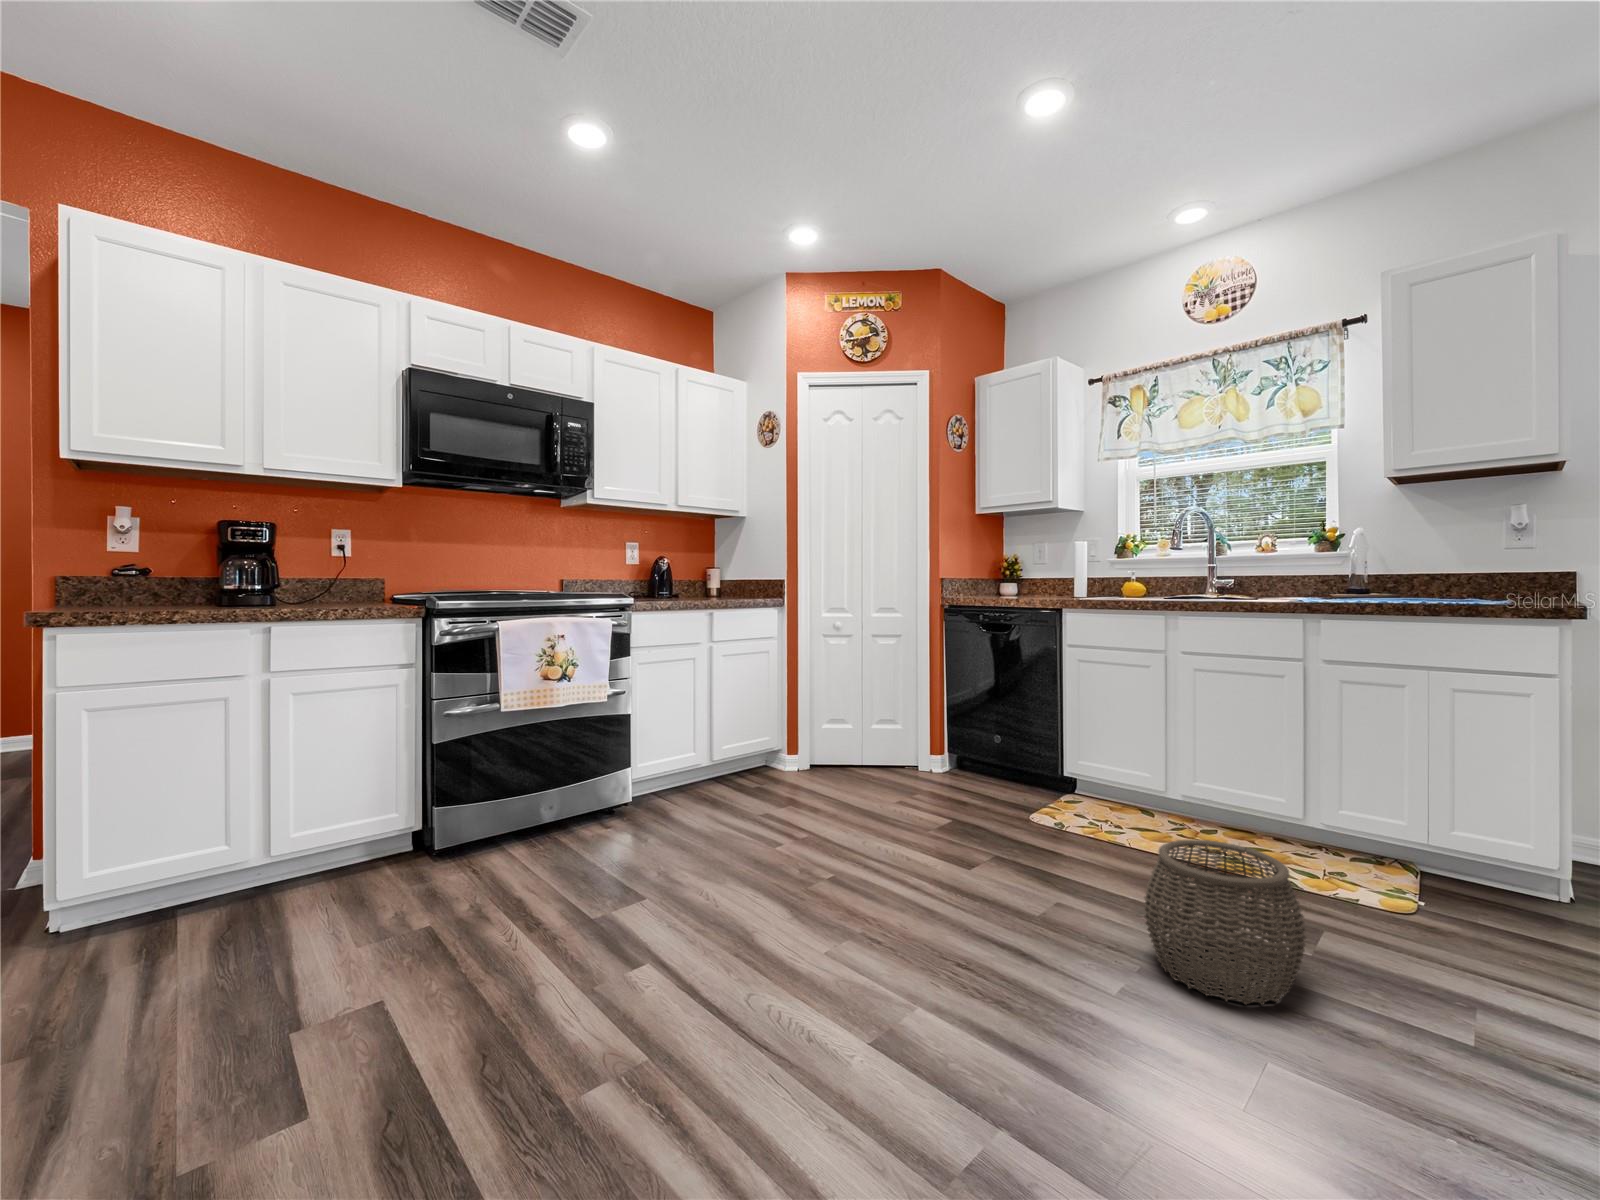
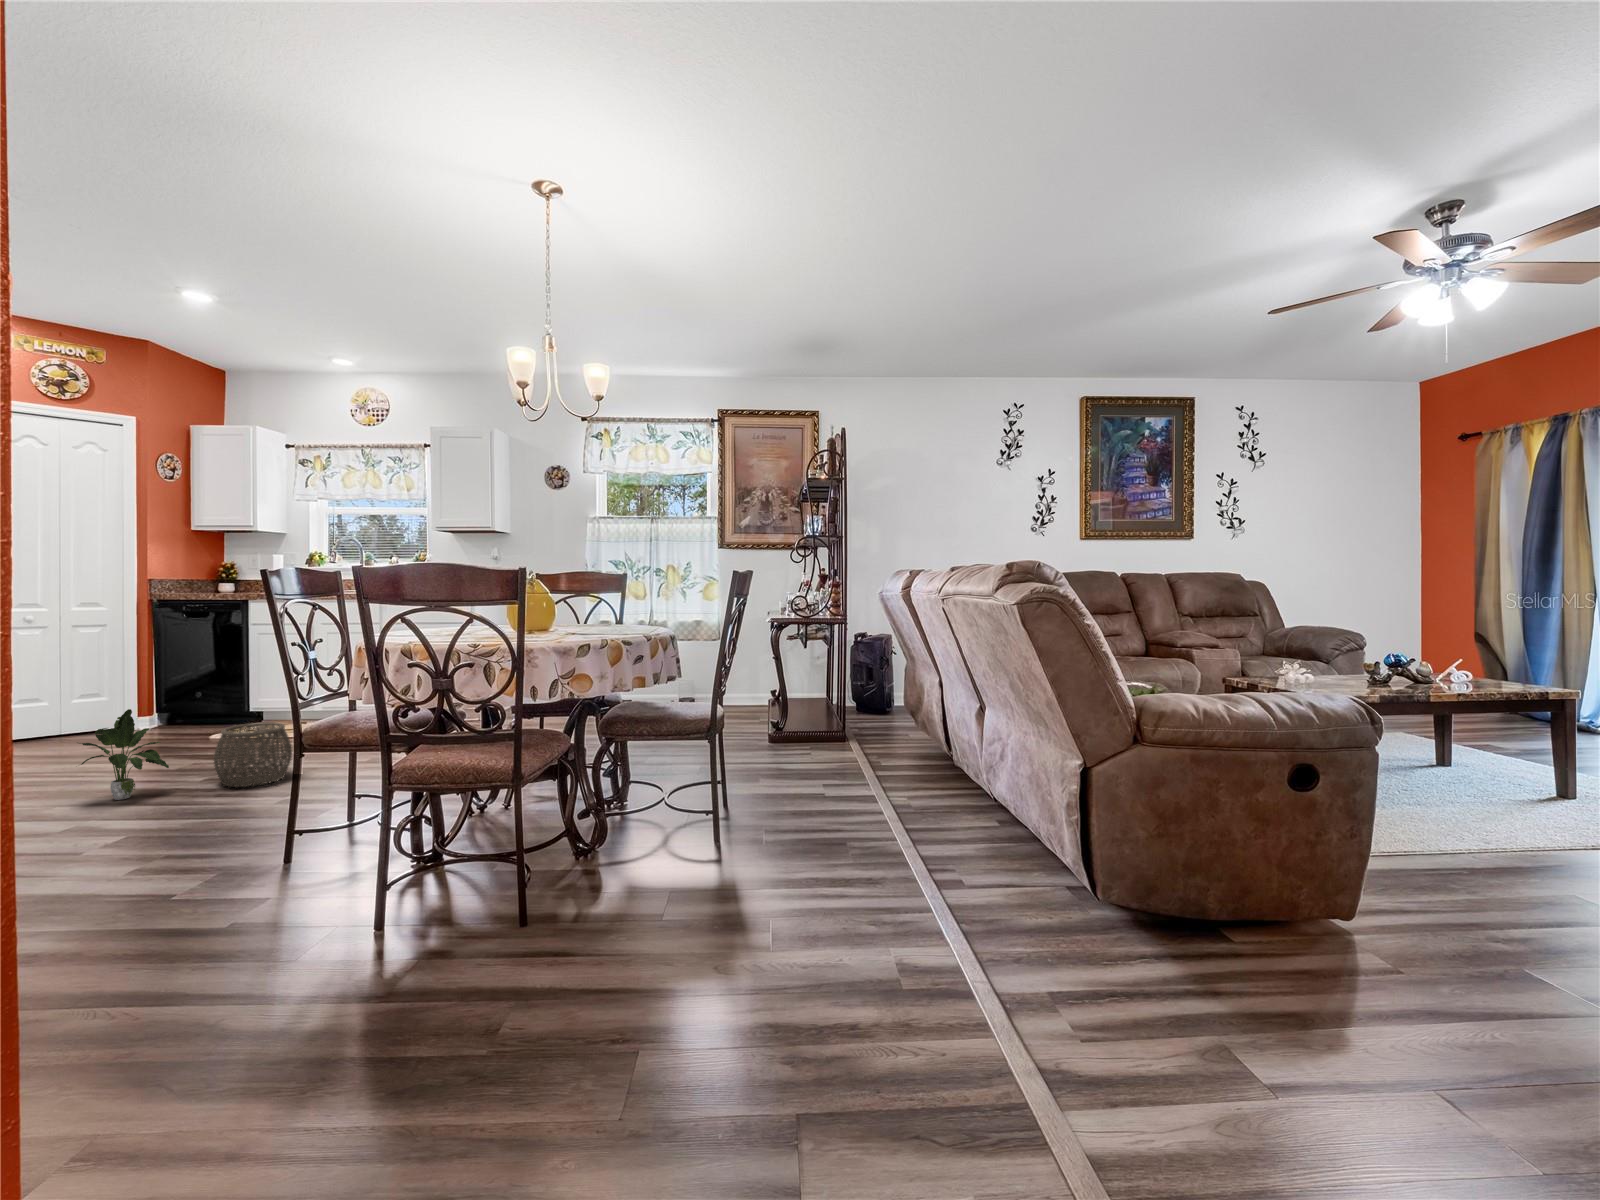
potted plant: none [942,790,1078,967] -> present [79,709,169,800]

